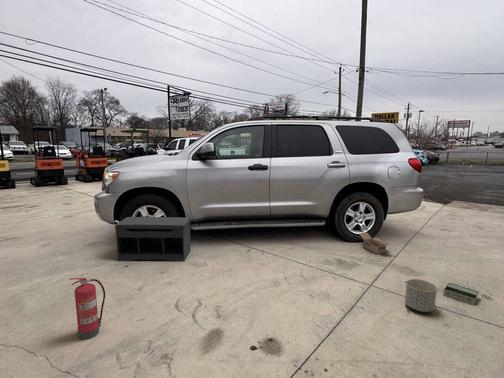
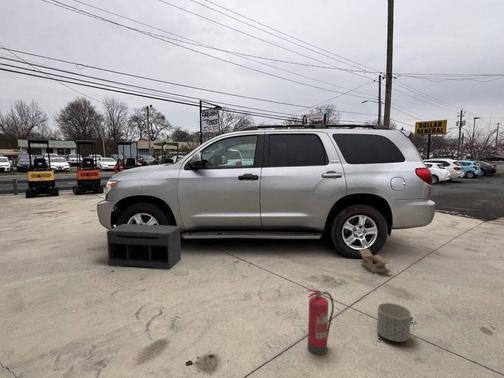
fire extinguisher: present [70,278,105,339] -> present [308,290,334,354]
toolbox: present [443,283,479,305] -> none [430,311,473,339]

